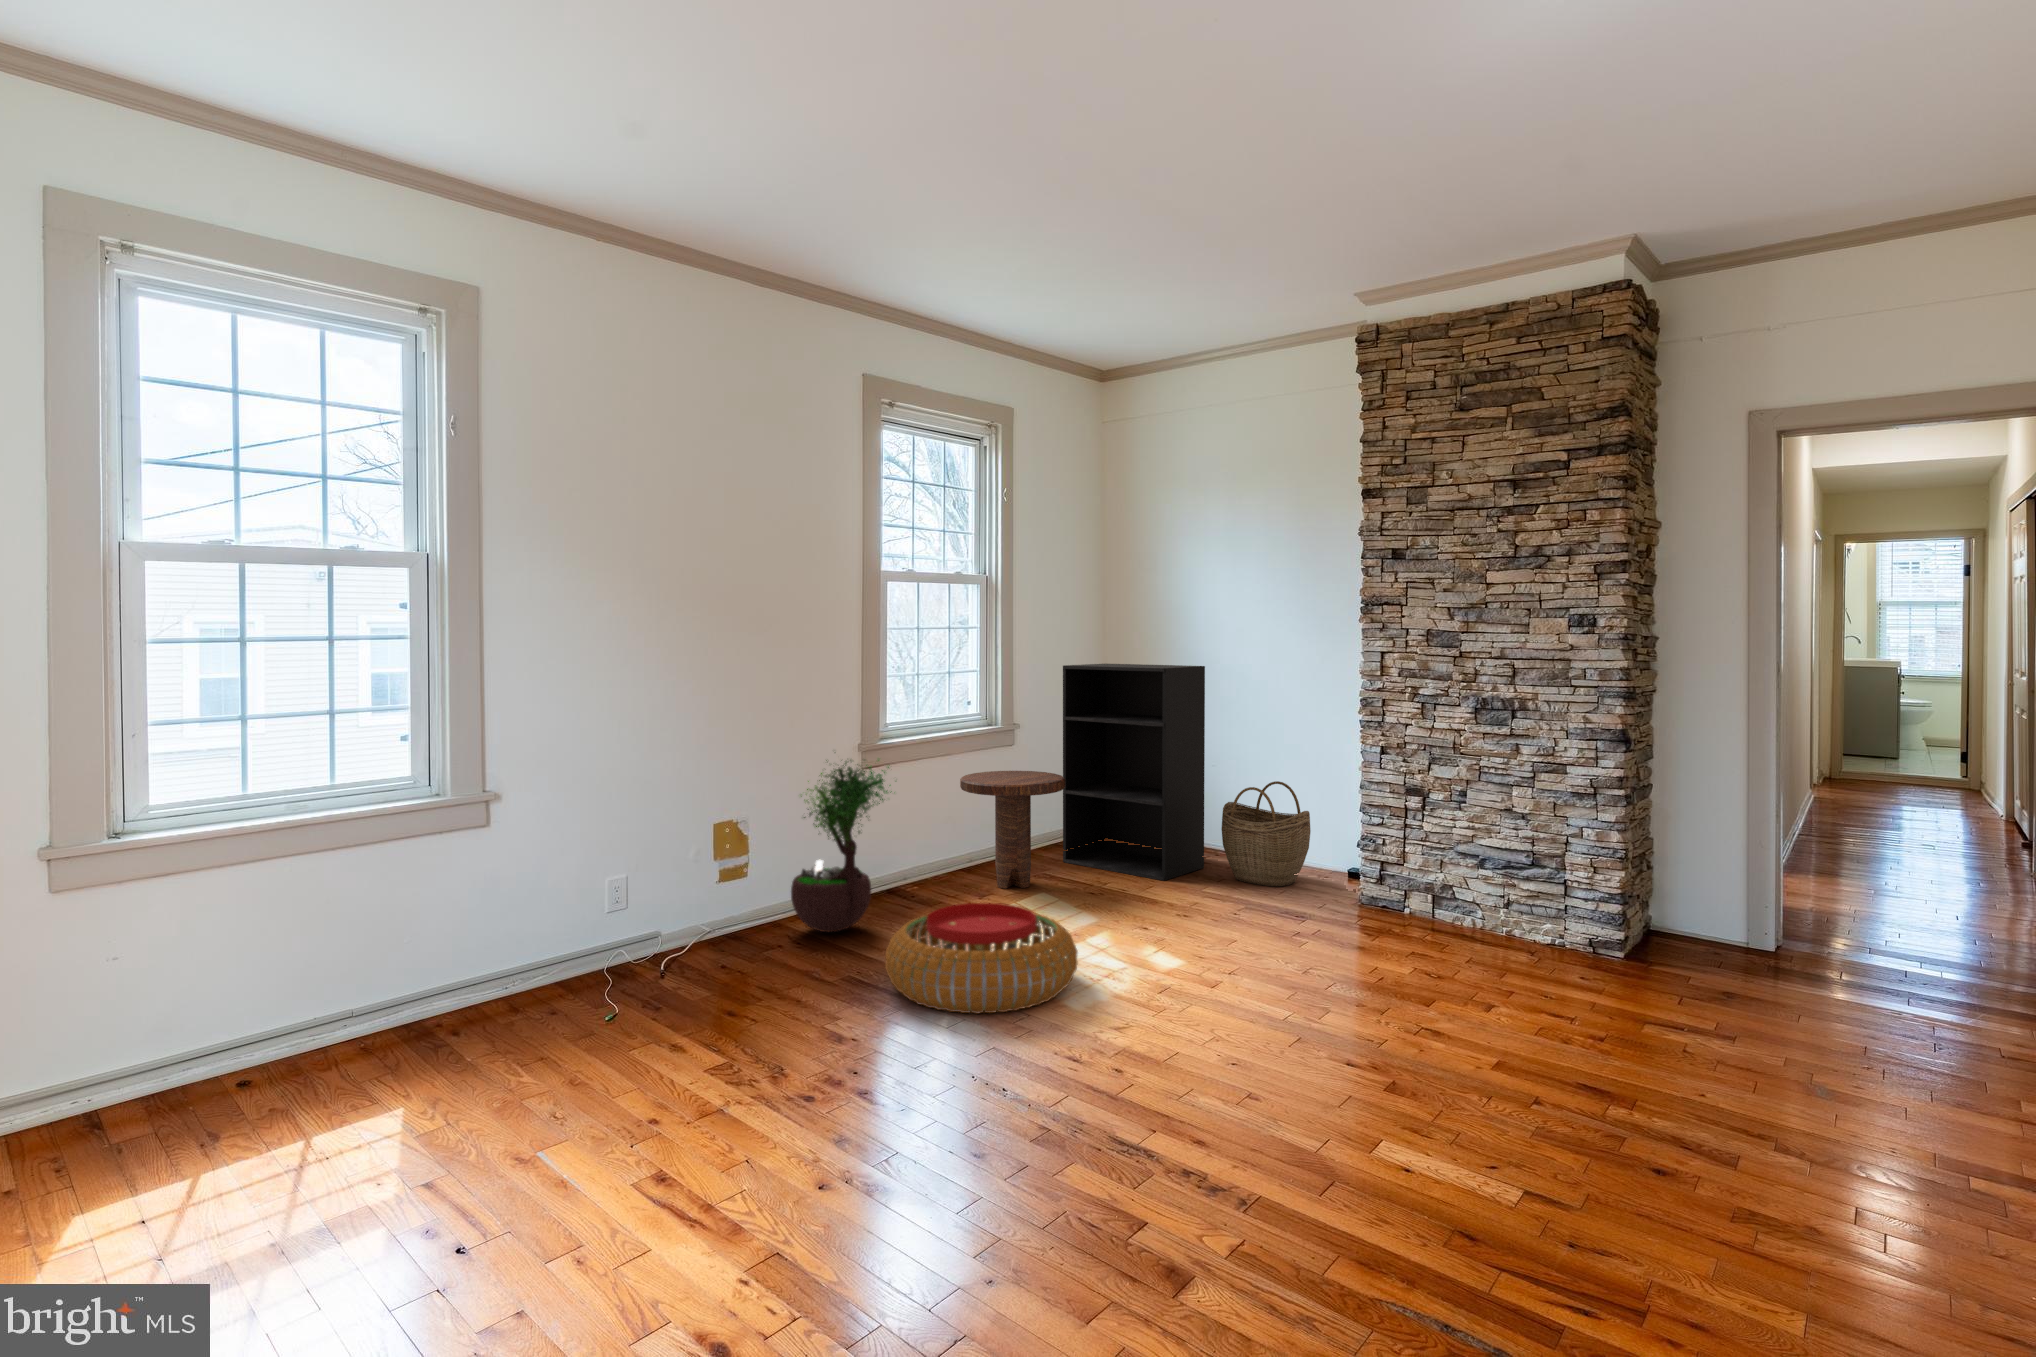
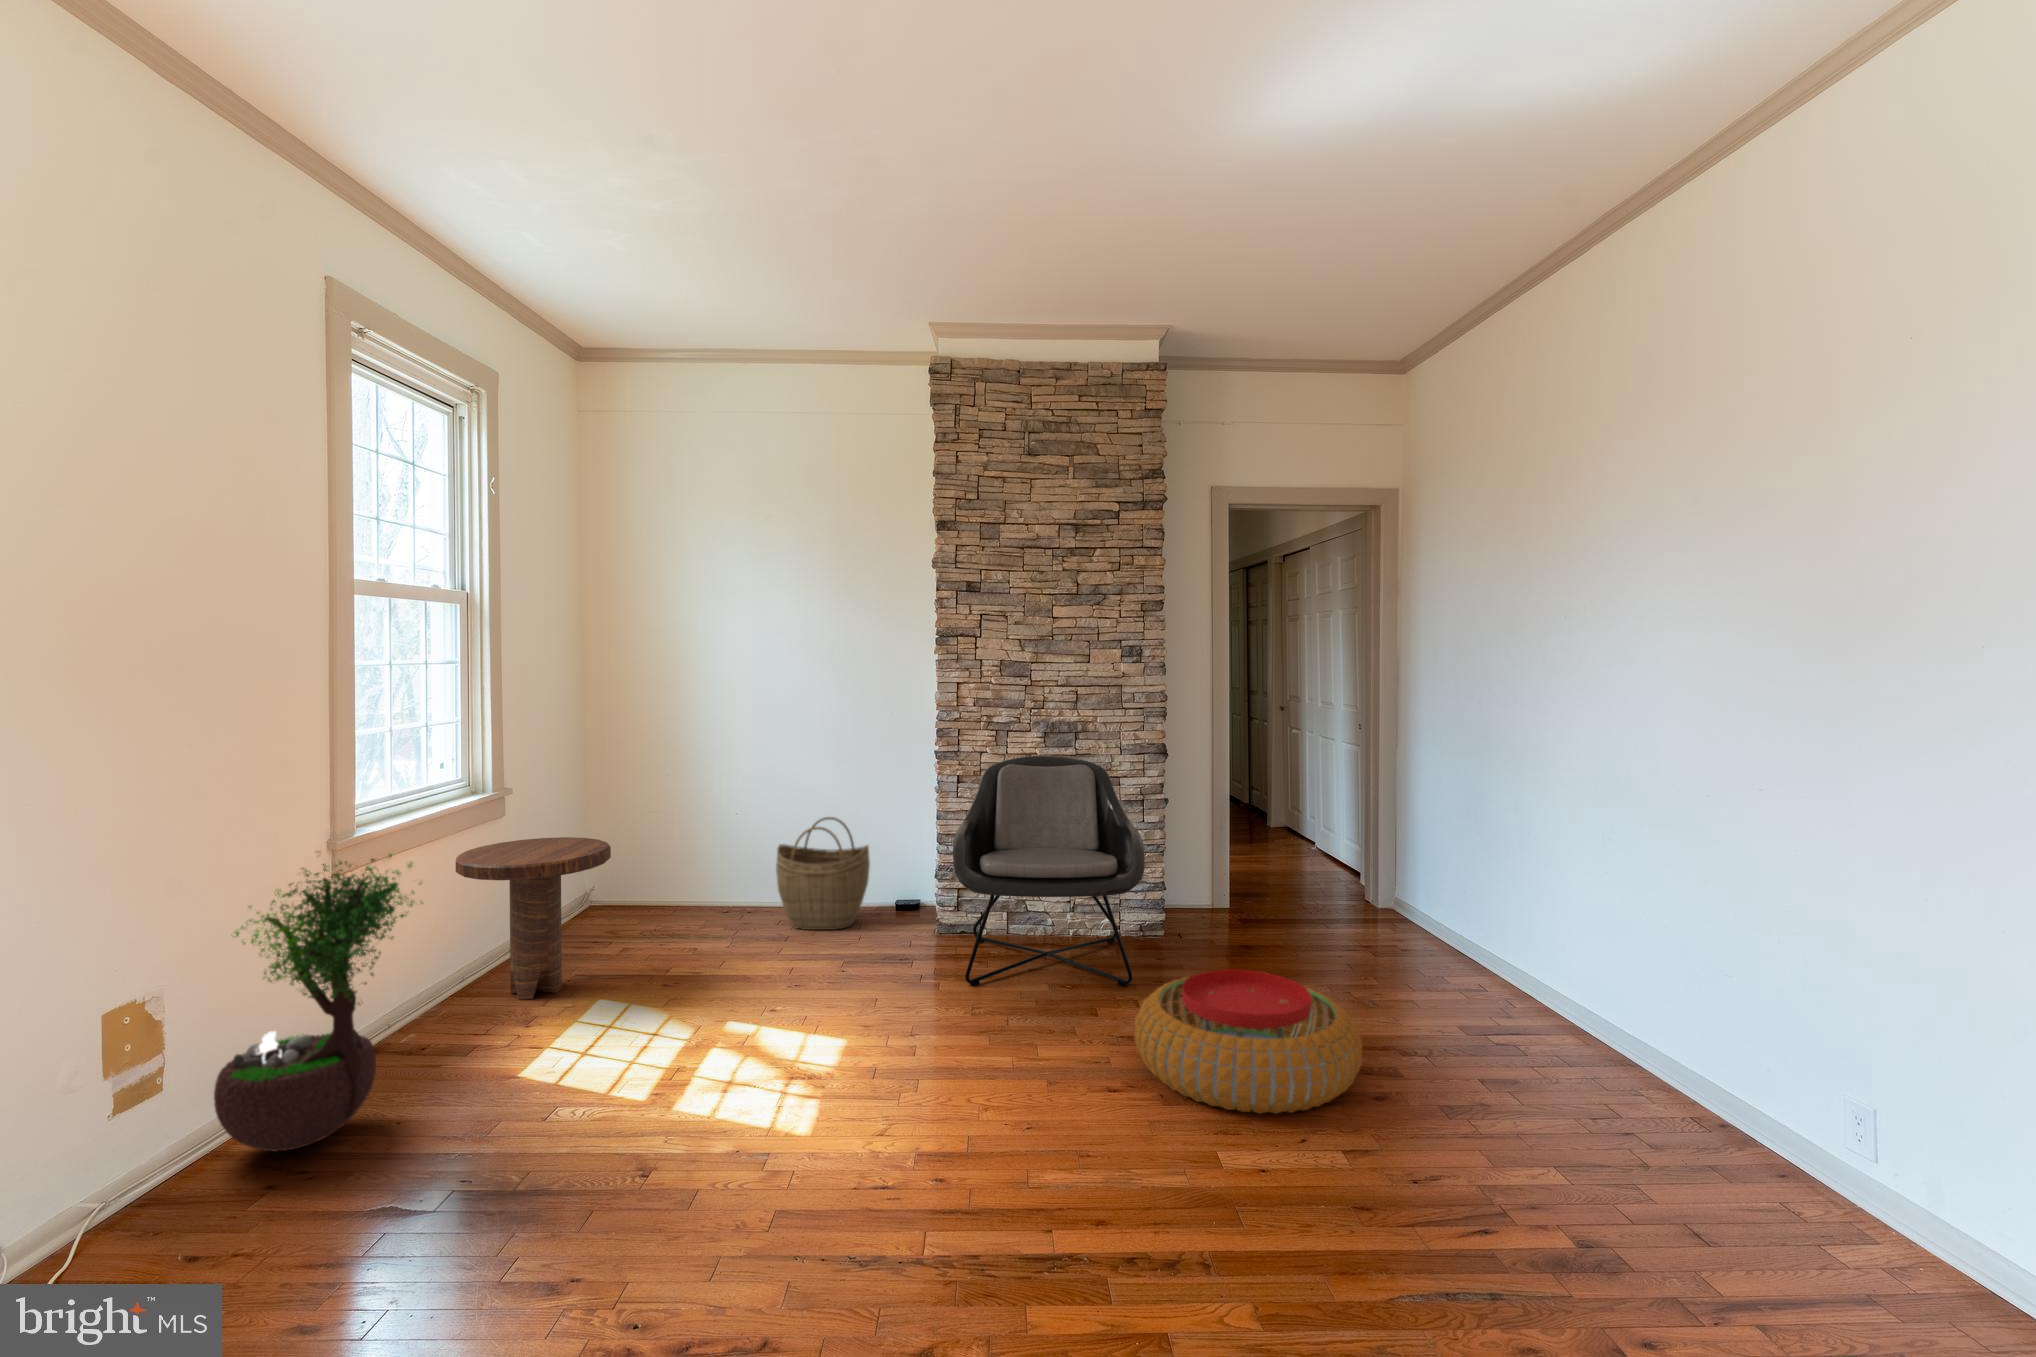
bookshelf: present [1063,664,1205,881] -> none [571,697,747,945]
lounge chair: none [1320,733,1547,980] -> present [953,755,1145,987]
pouf: present [885,903,1078,1013] -> present [1135,969,1362,1114]

